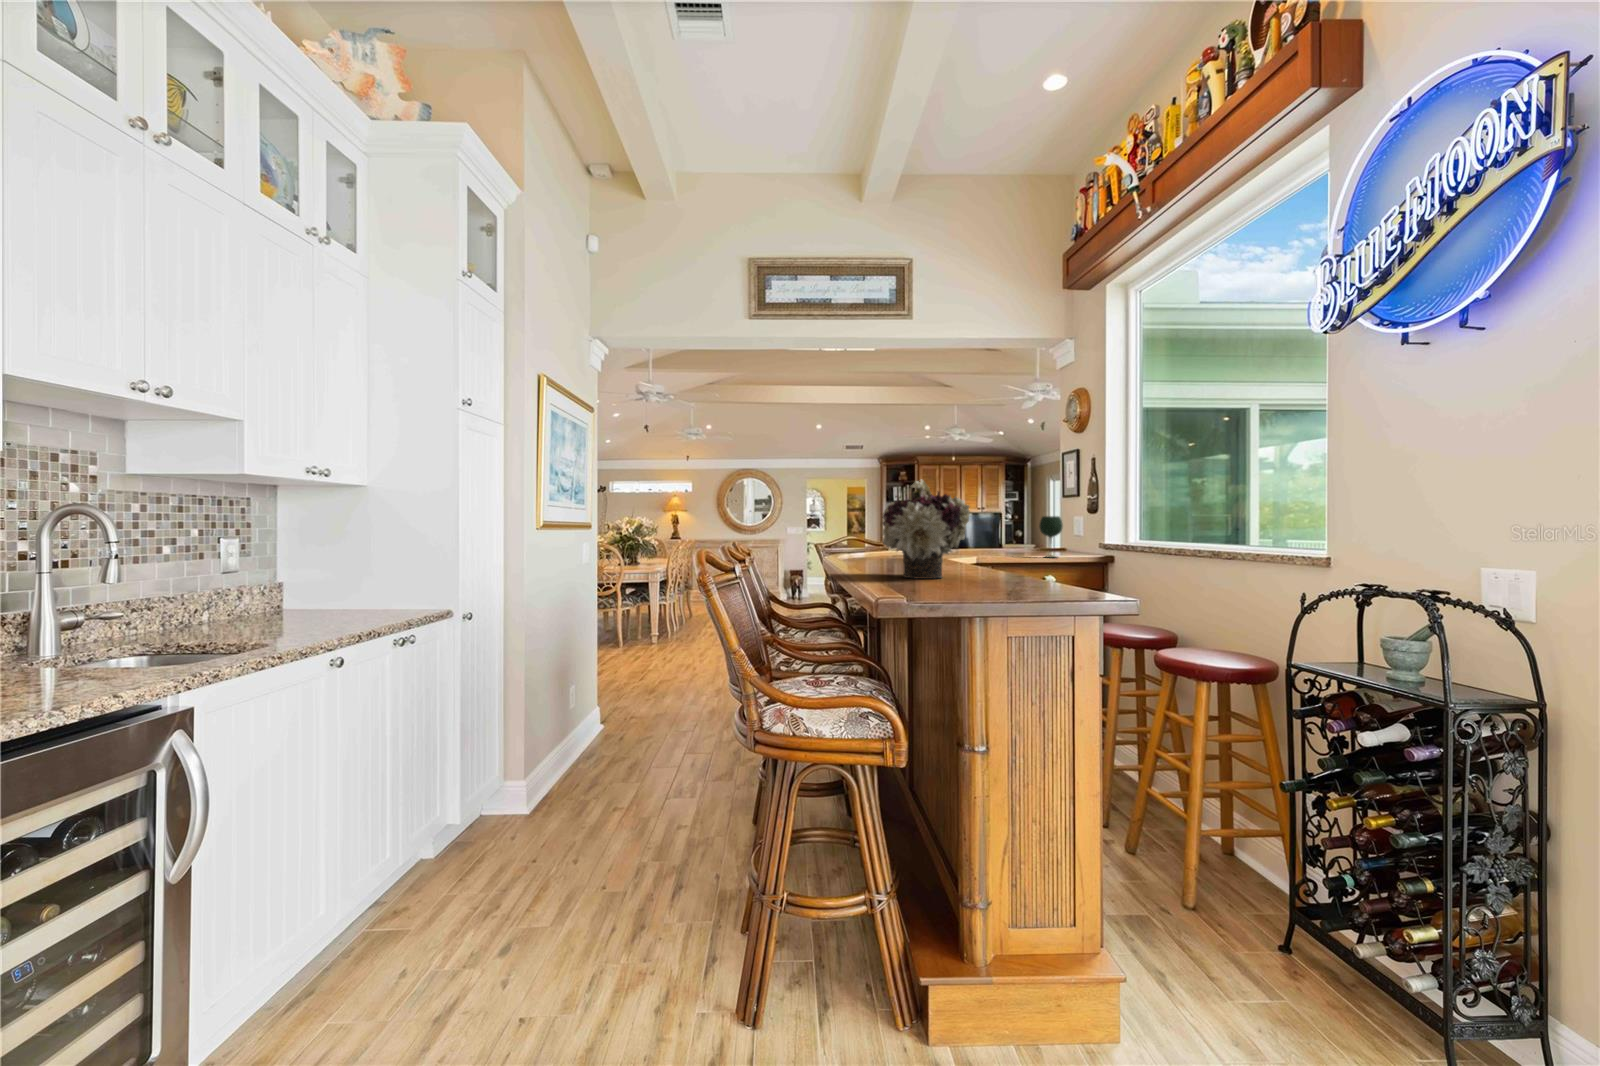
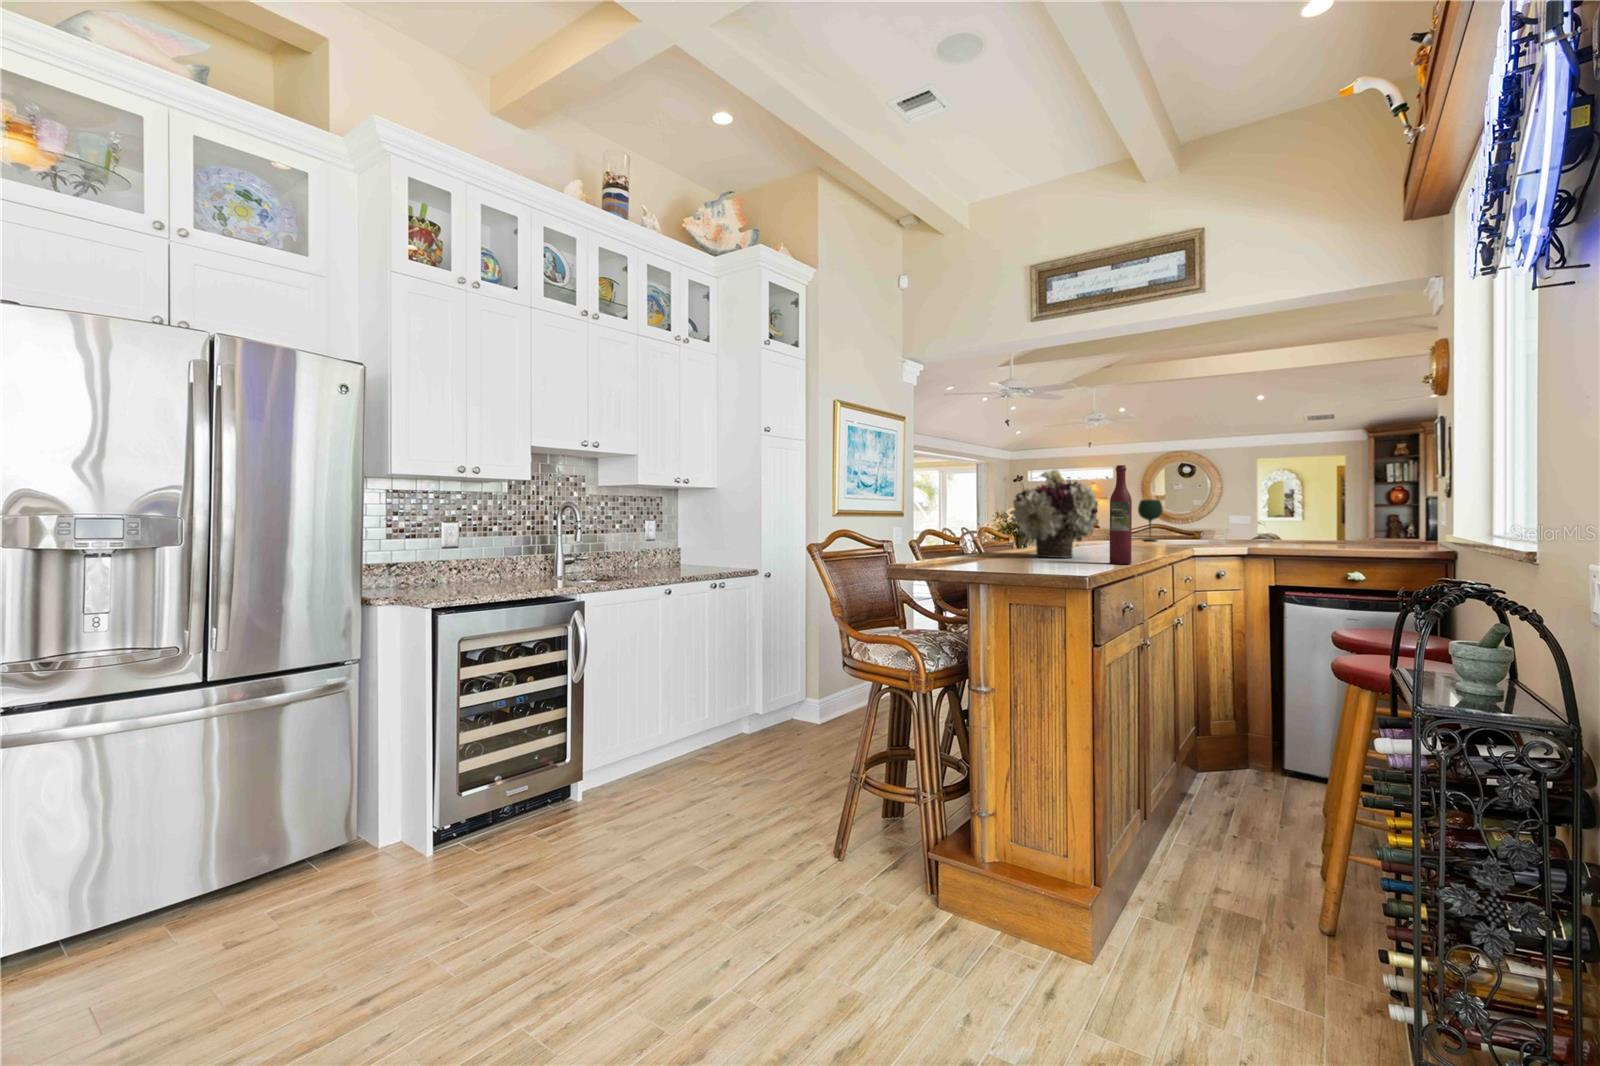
wine bottle: none [1009,479,1031,583] -> present [1110,465,1132,564]
wine glass: present [1039,516,1062,558] -> present [1138,500,1163,541]

